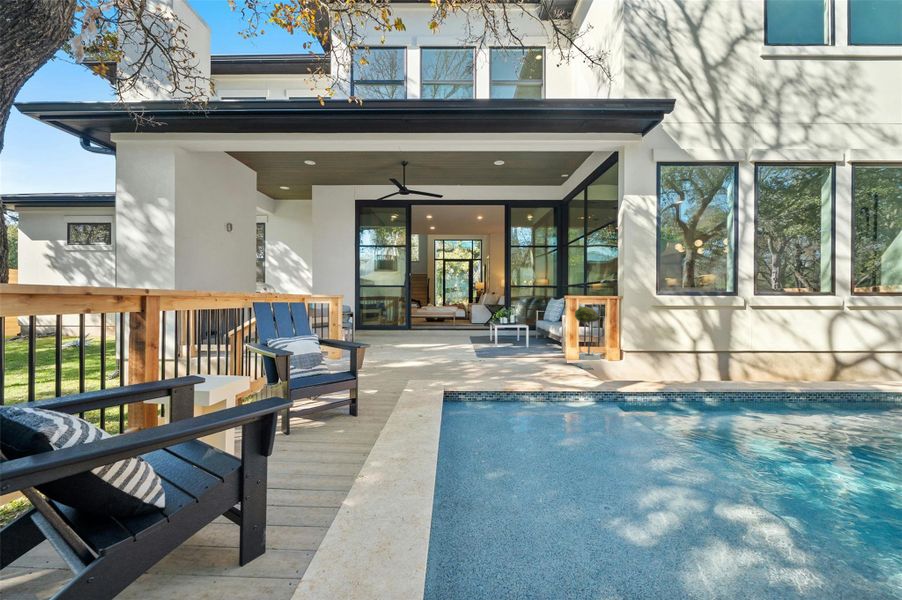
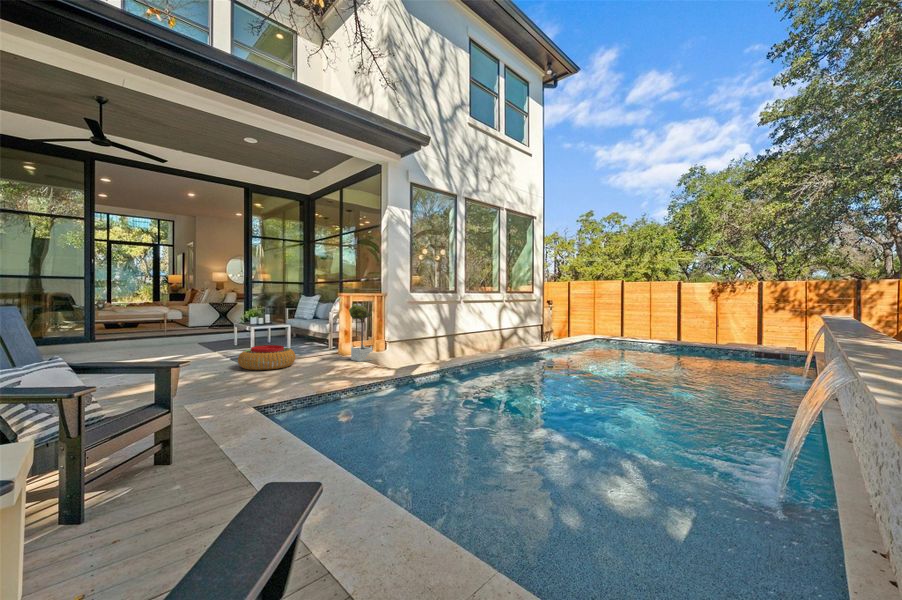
pouf: none [471,342,520,364] -> present [238,345,296,370]

